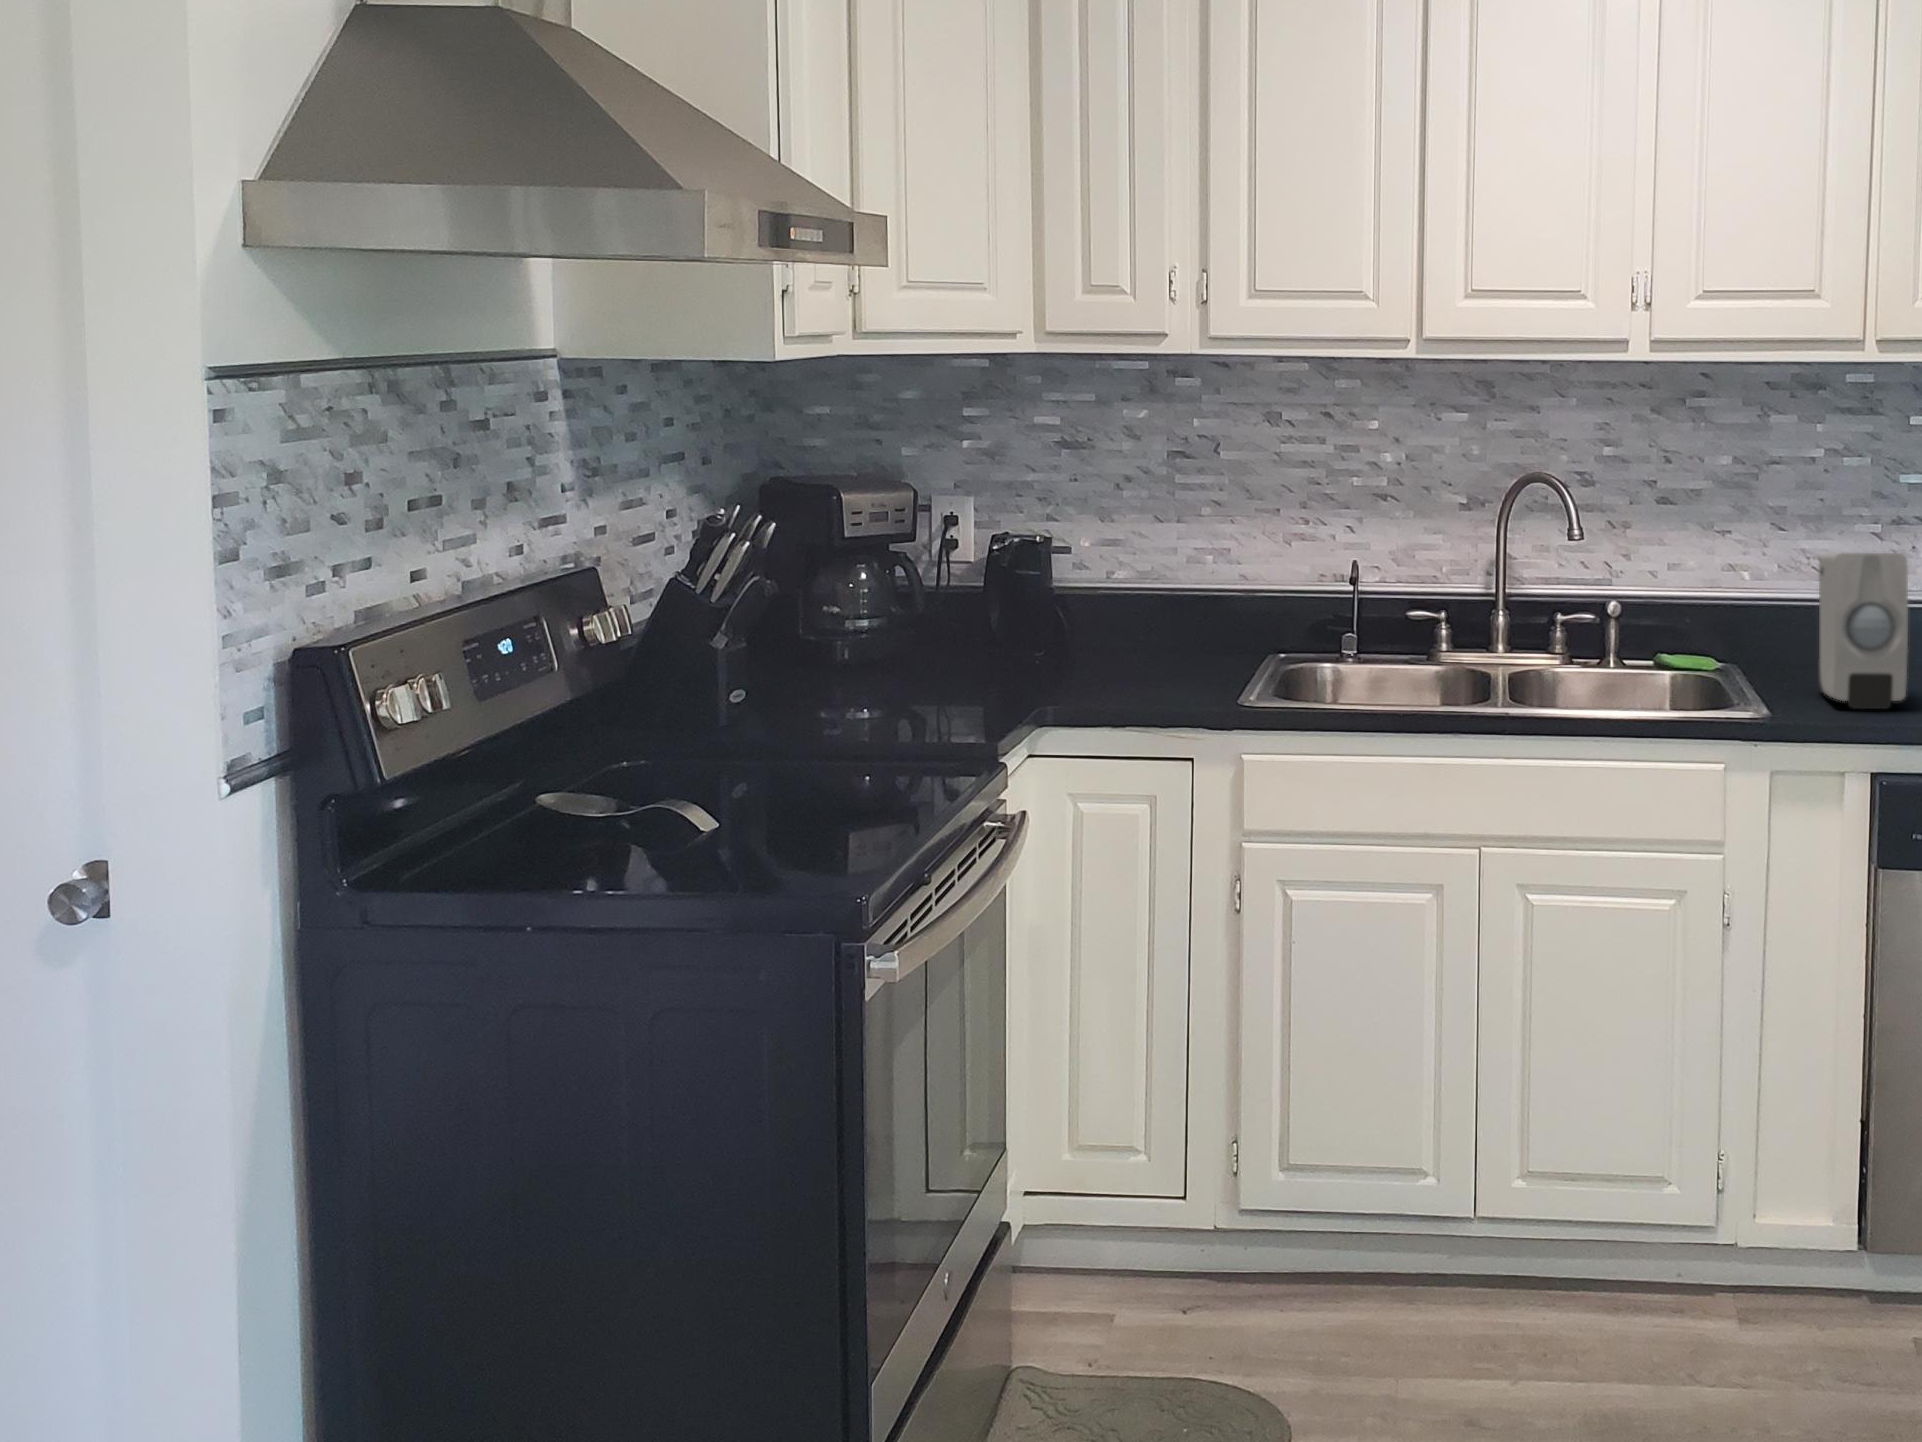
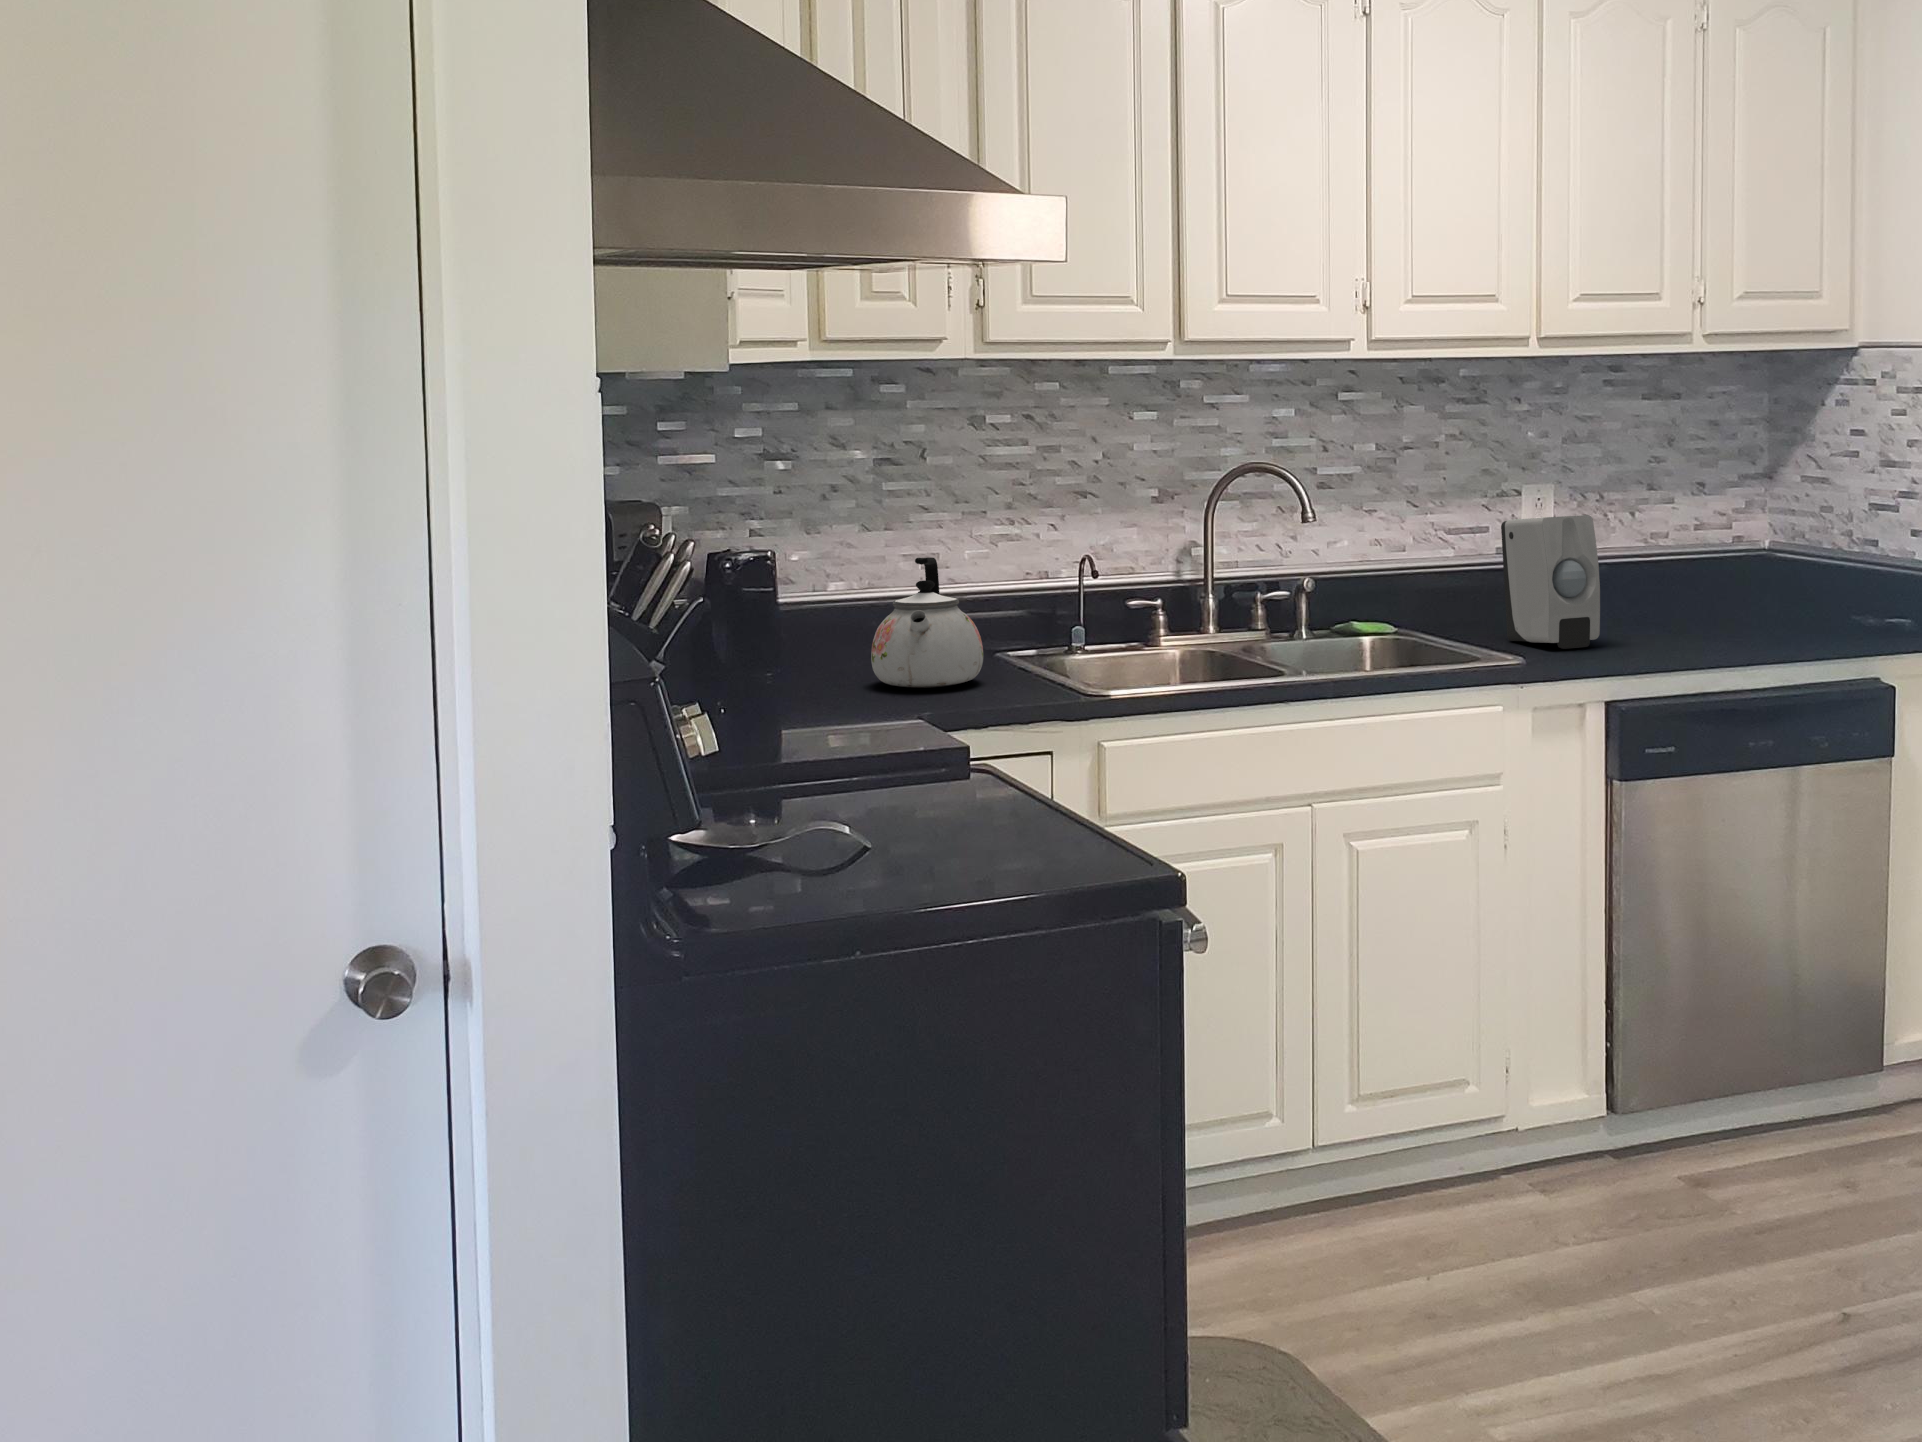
kettle: none [1080,554,1193,686] -> present [871,557,983,688]

